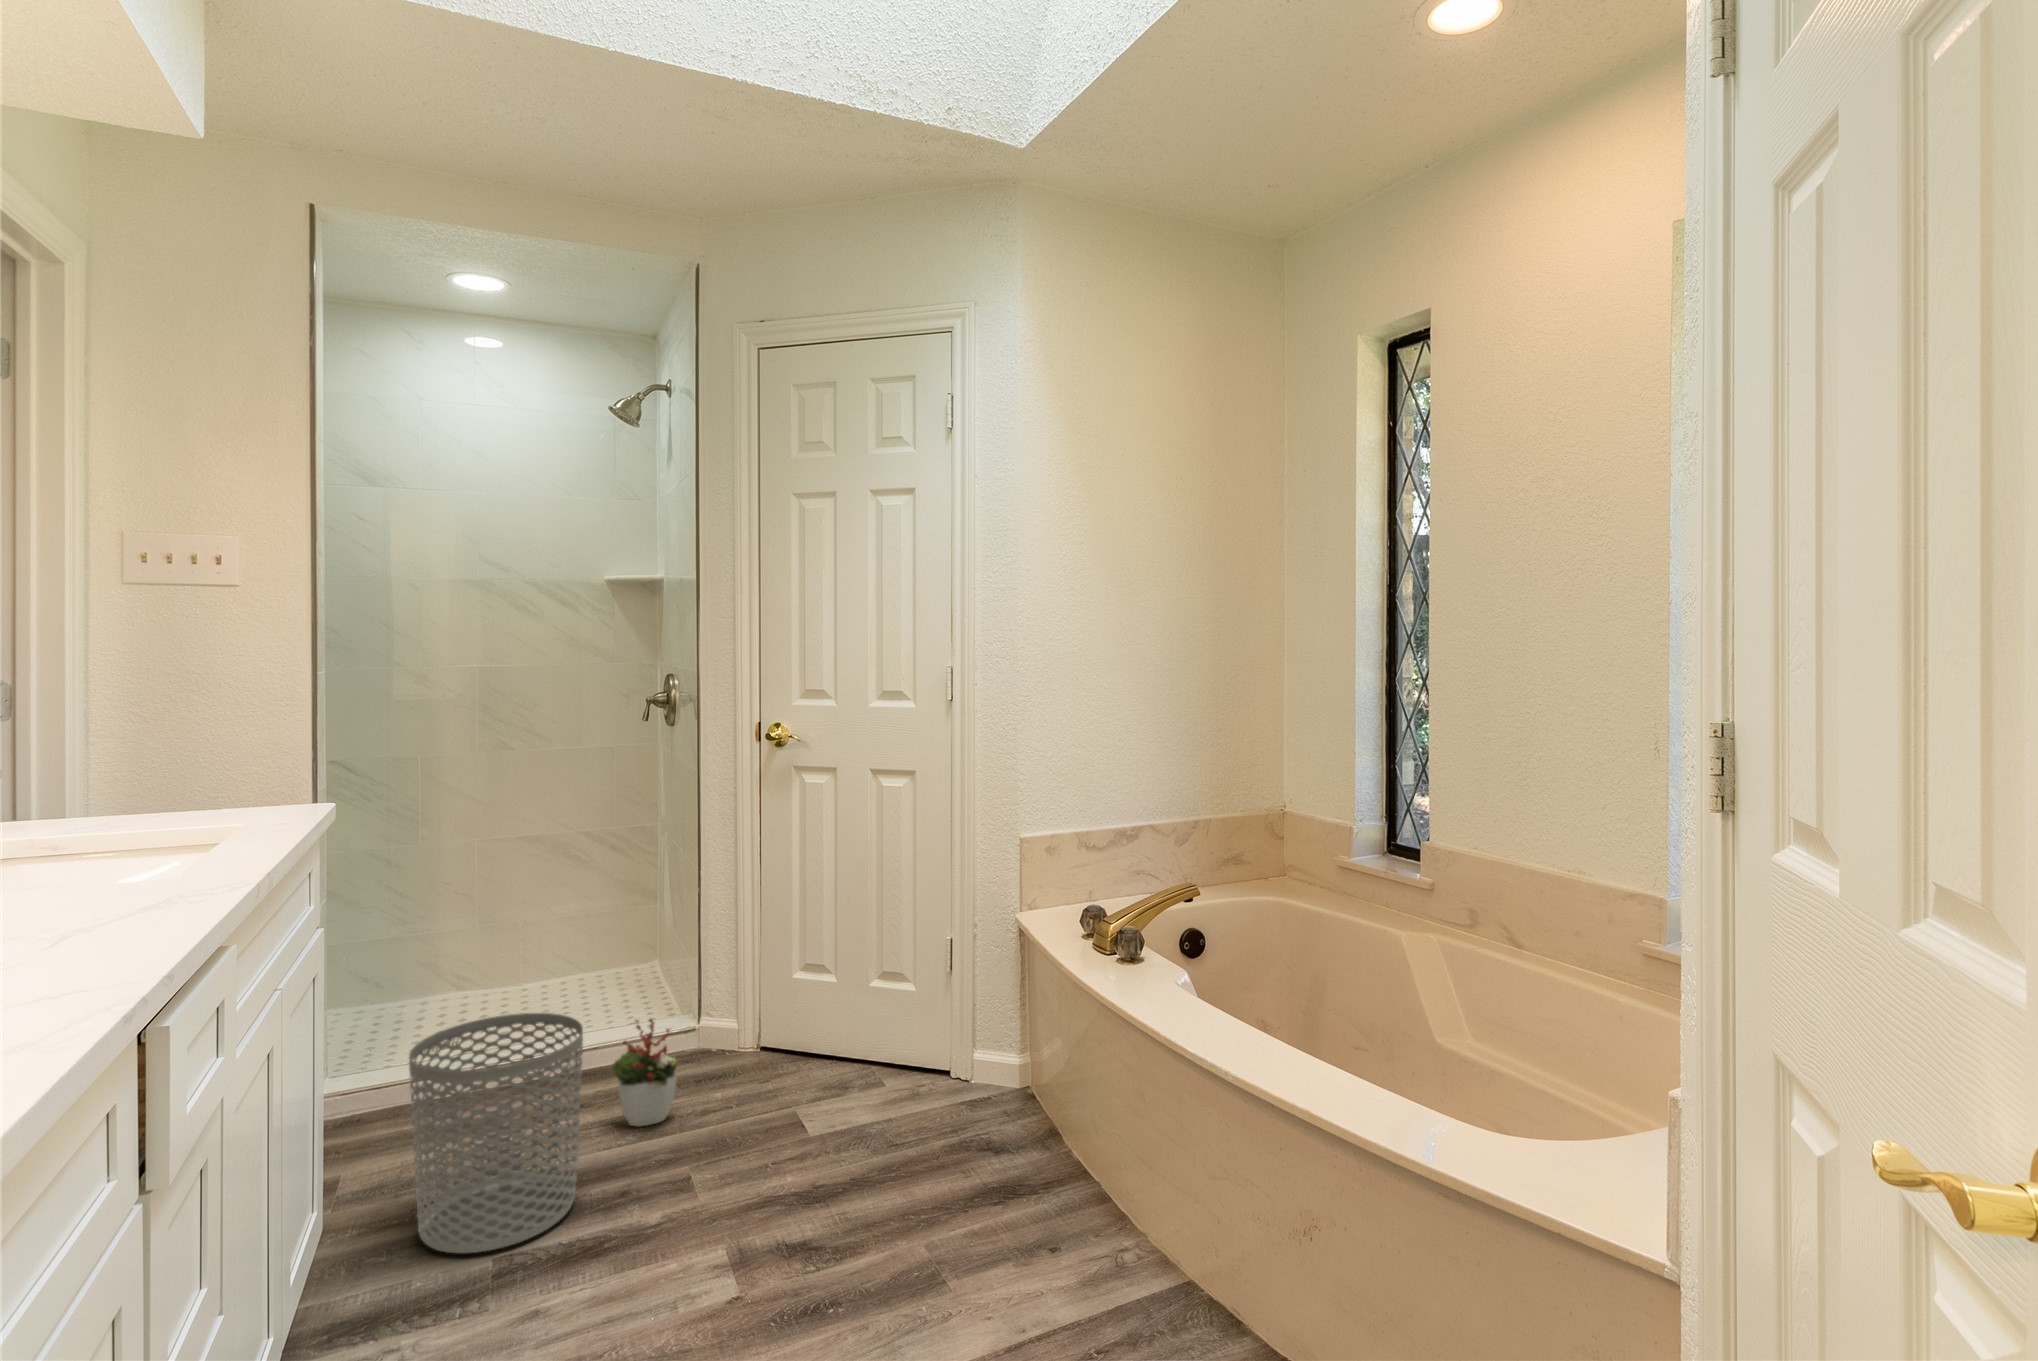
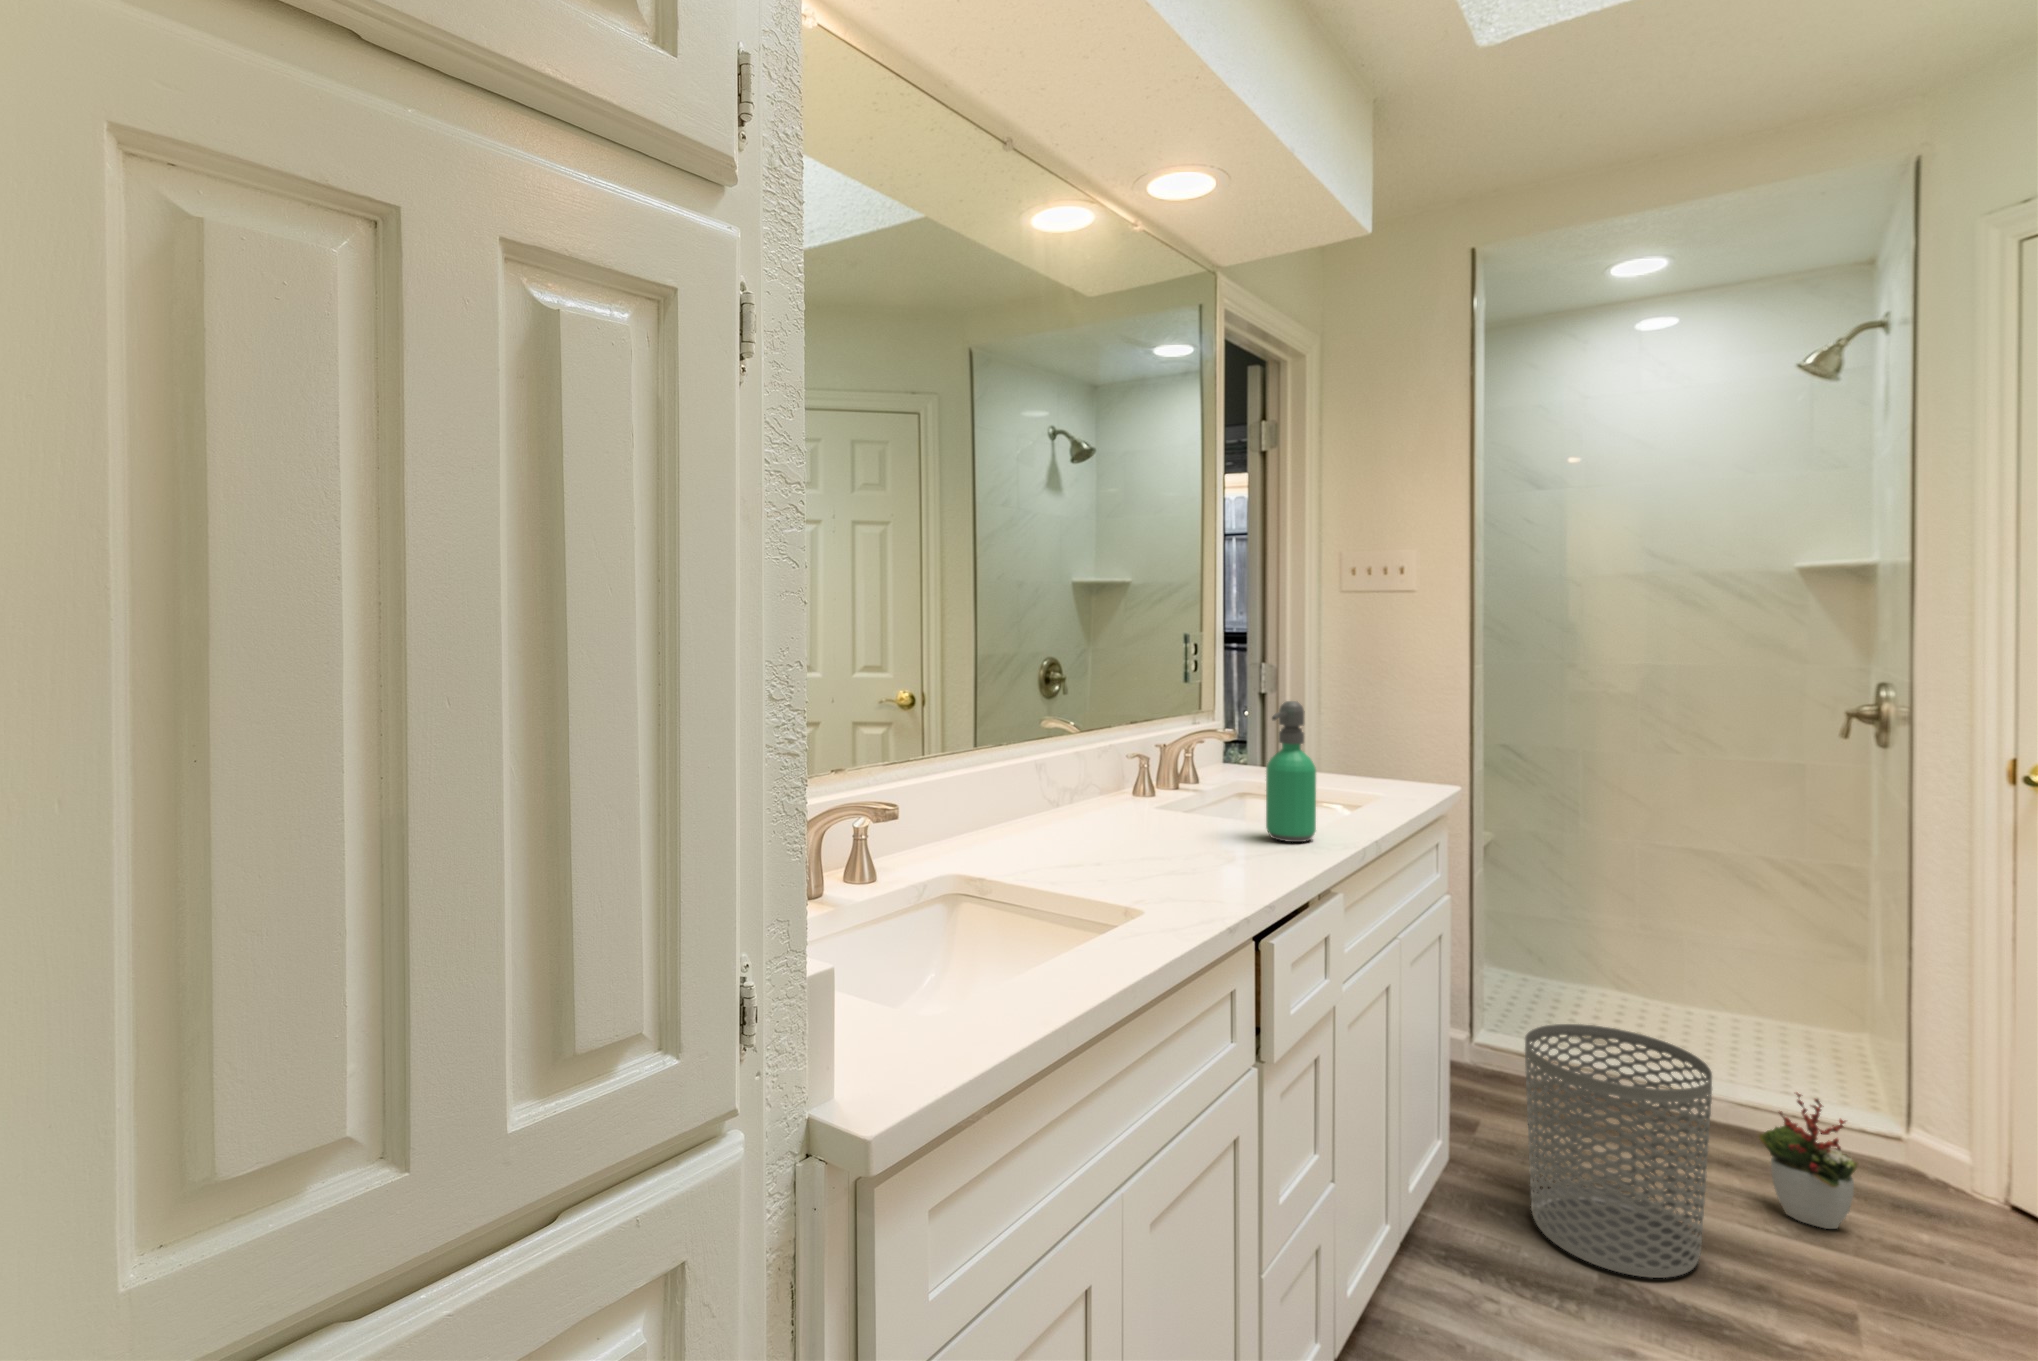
soap dispenser: none [95,721,177,905] -> present [1266,701,1316,842]

